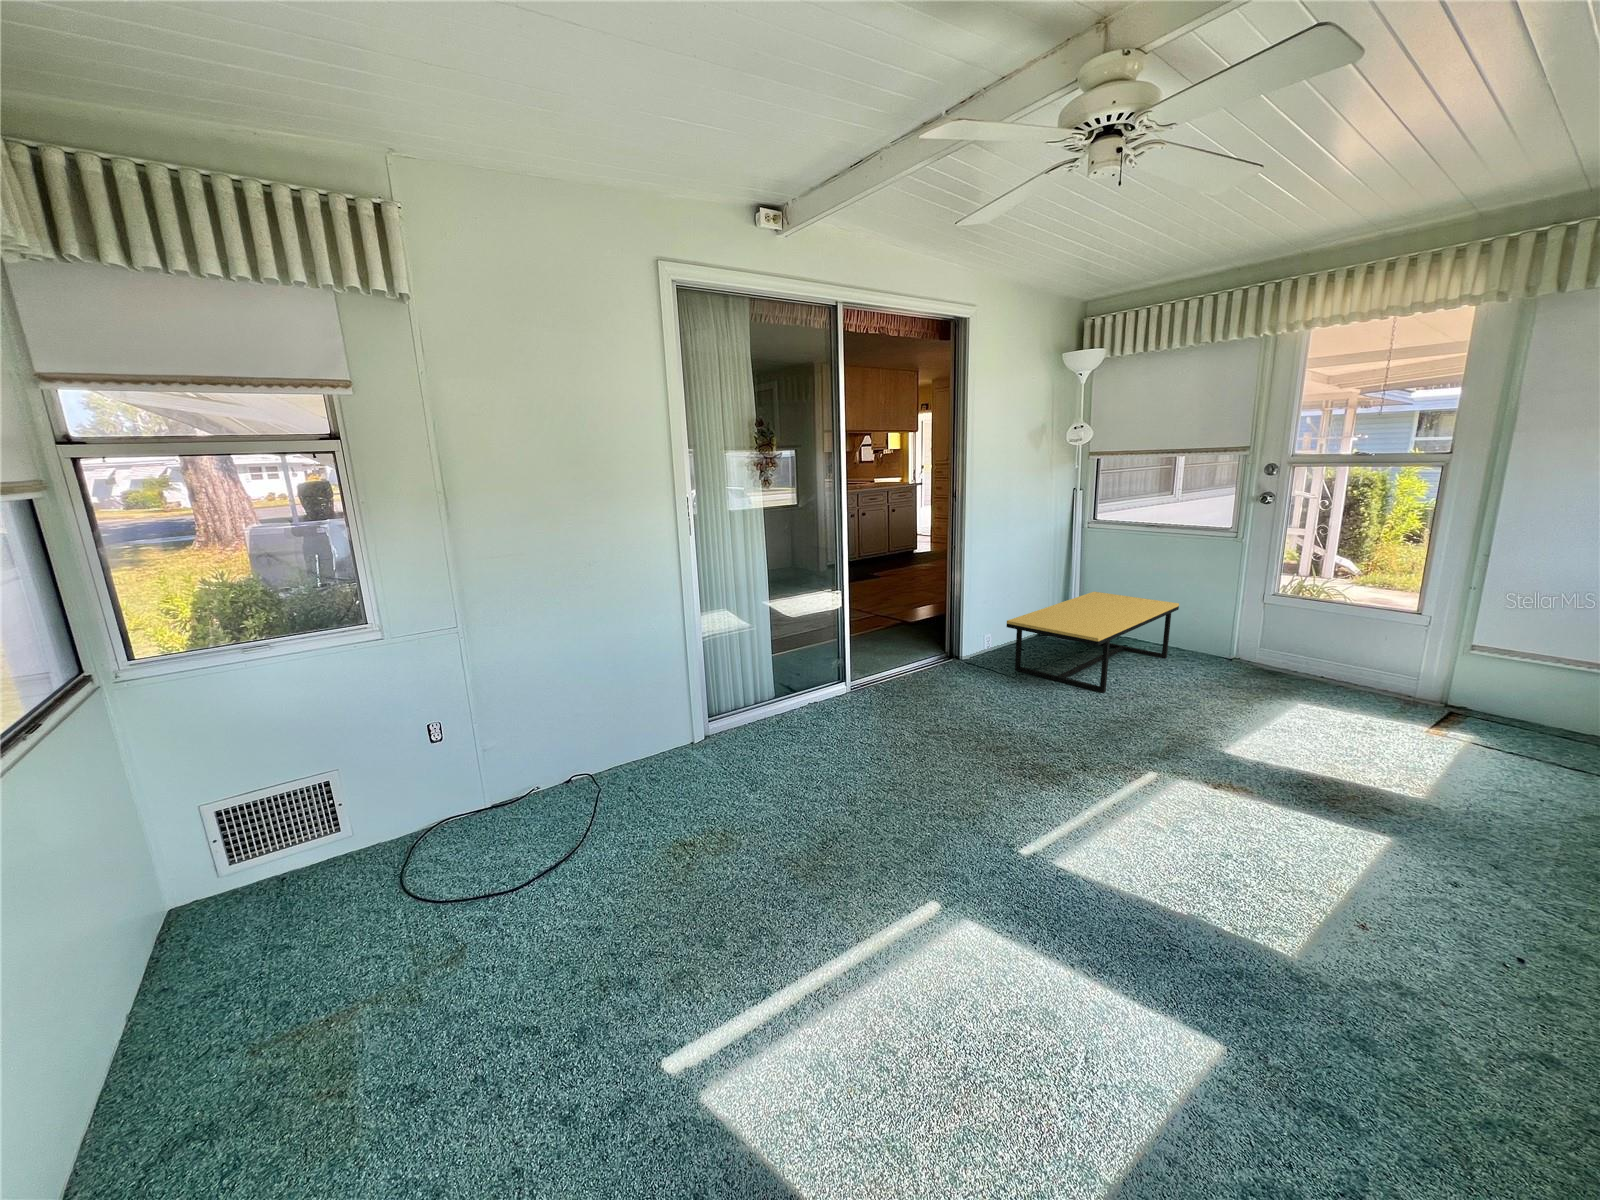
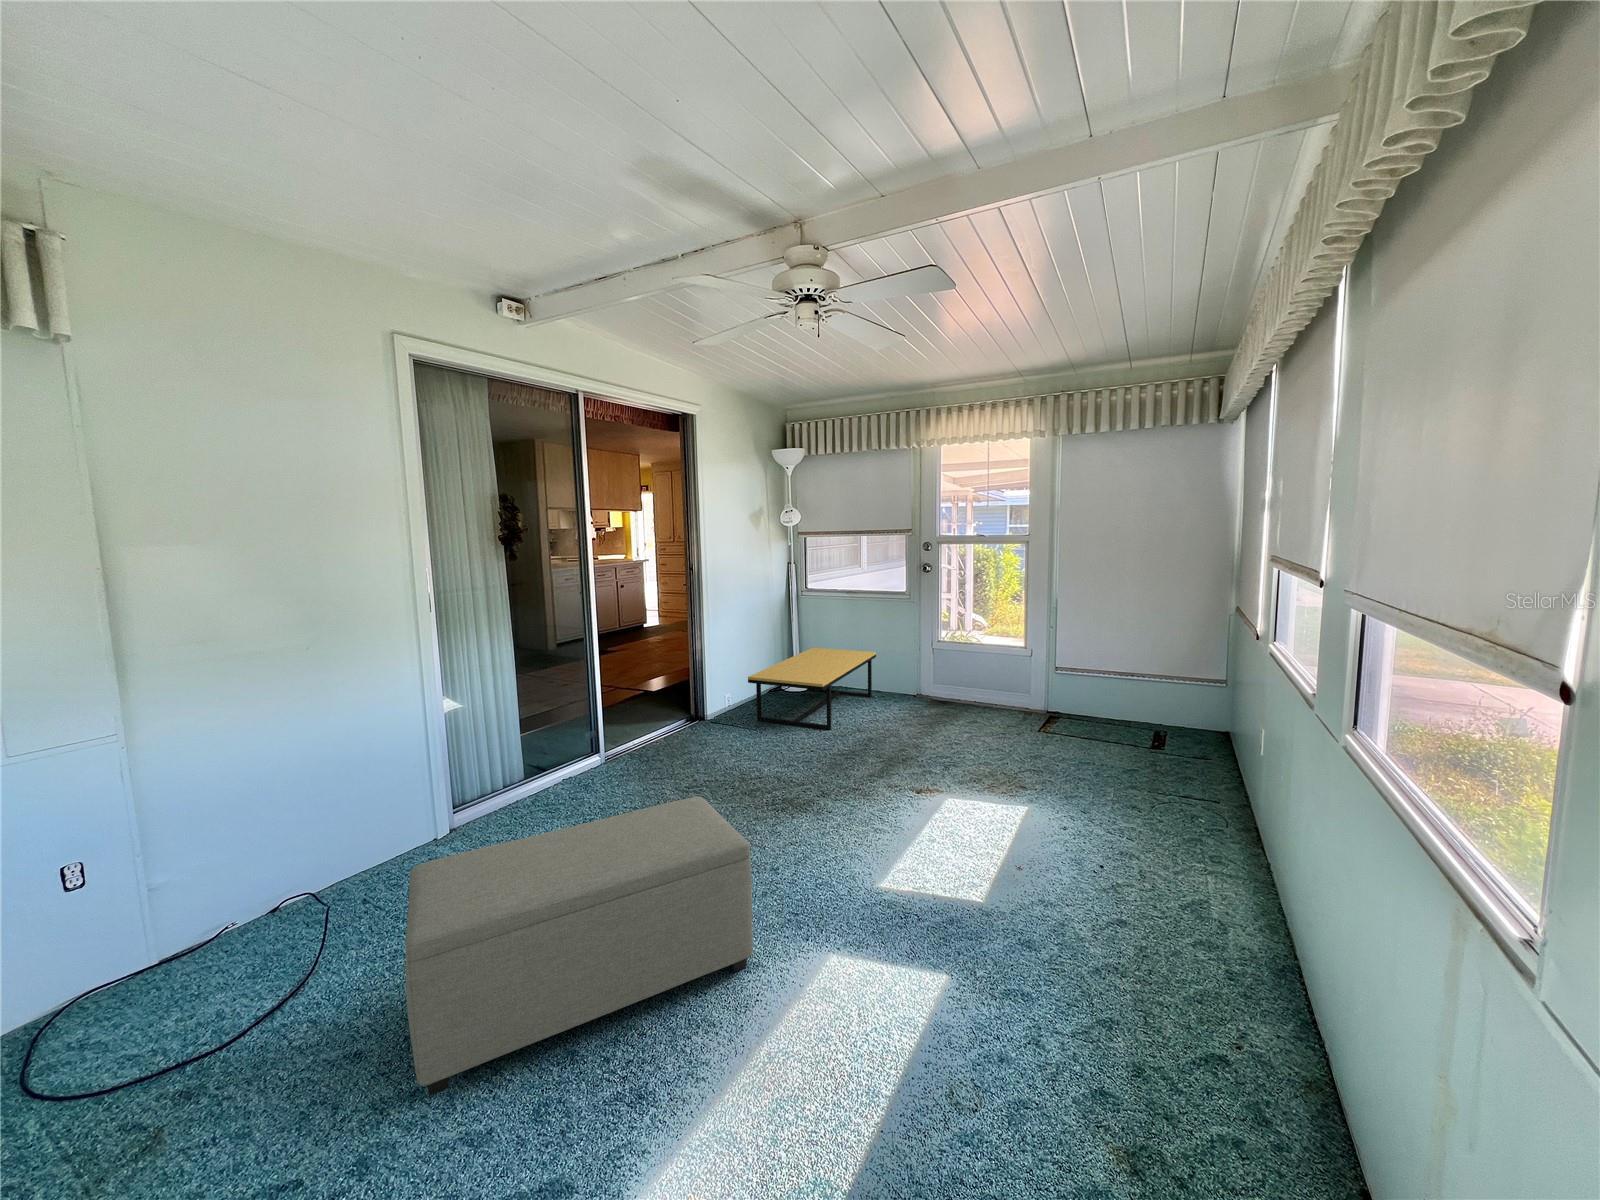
ottoman: none [621,757,968,989] -> present [405,797,753,1096]

